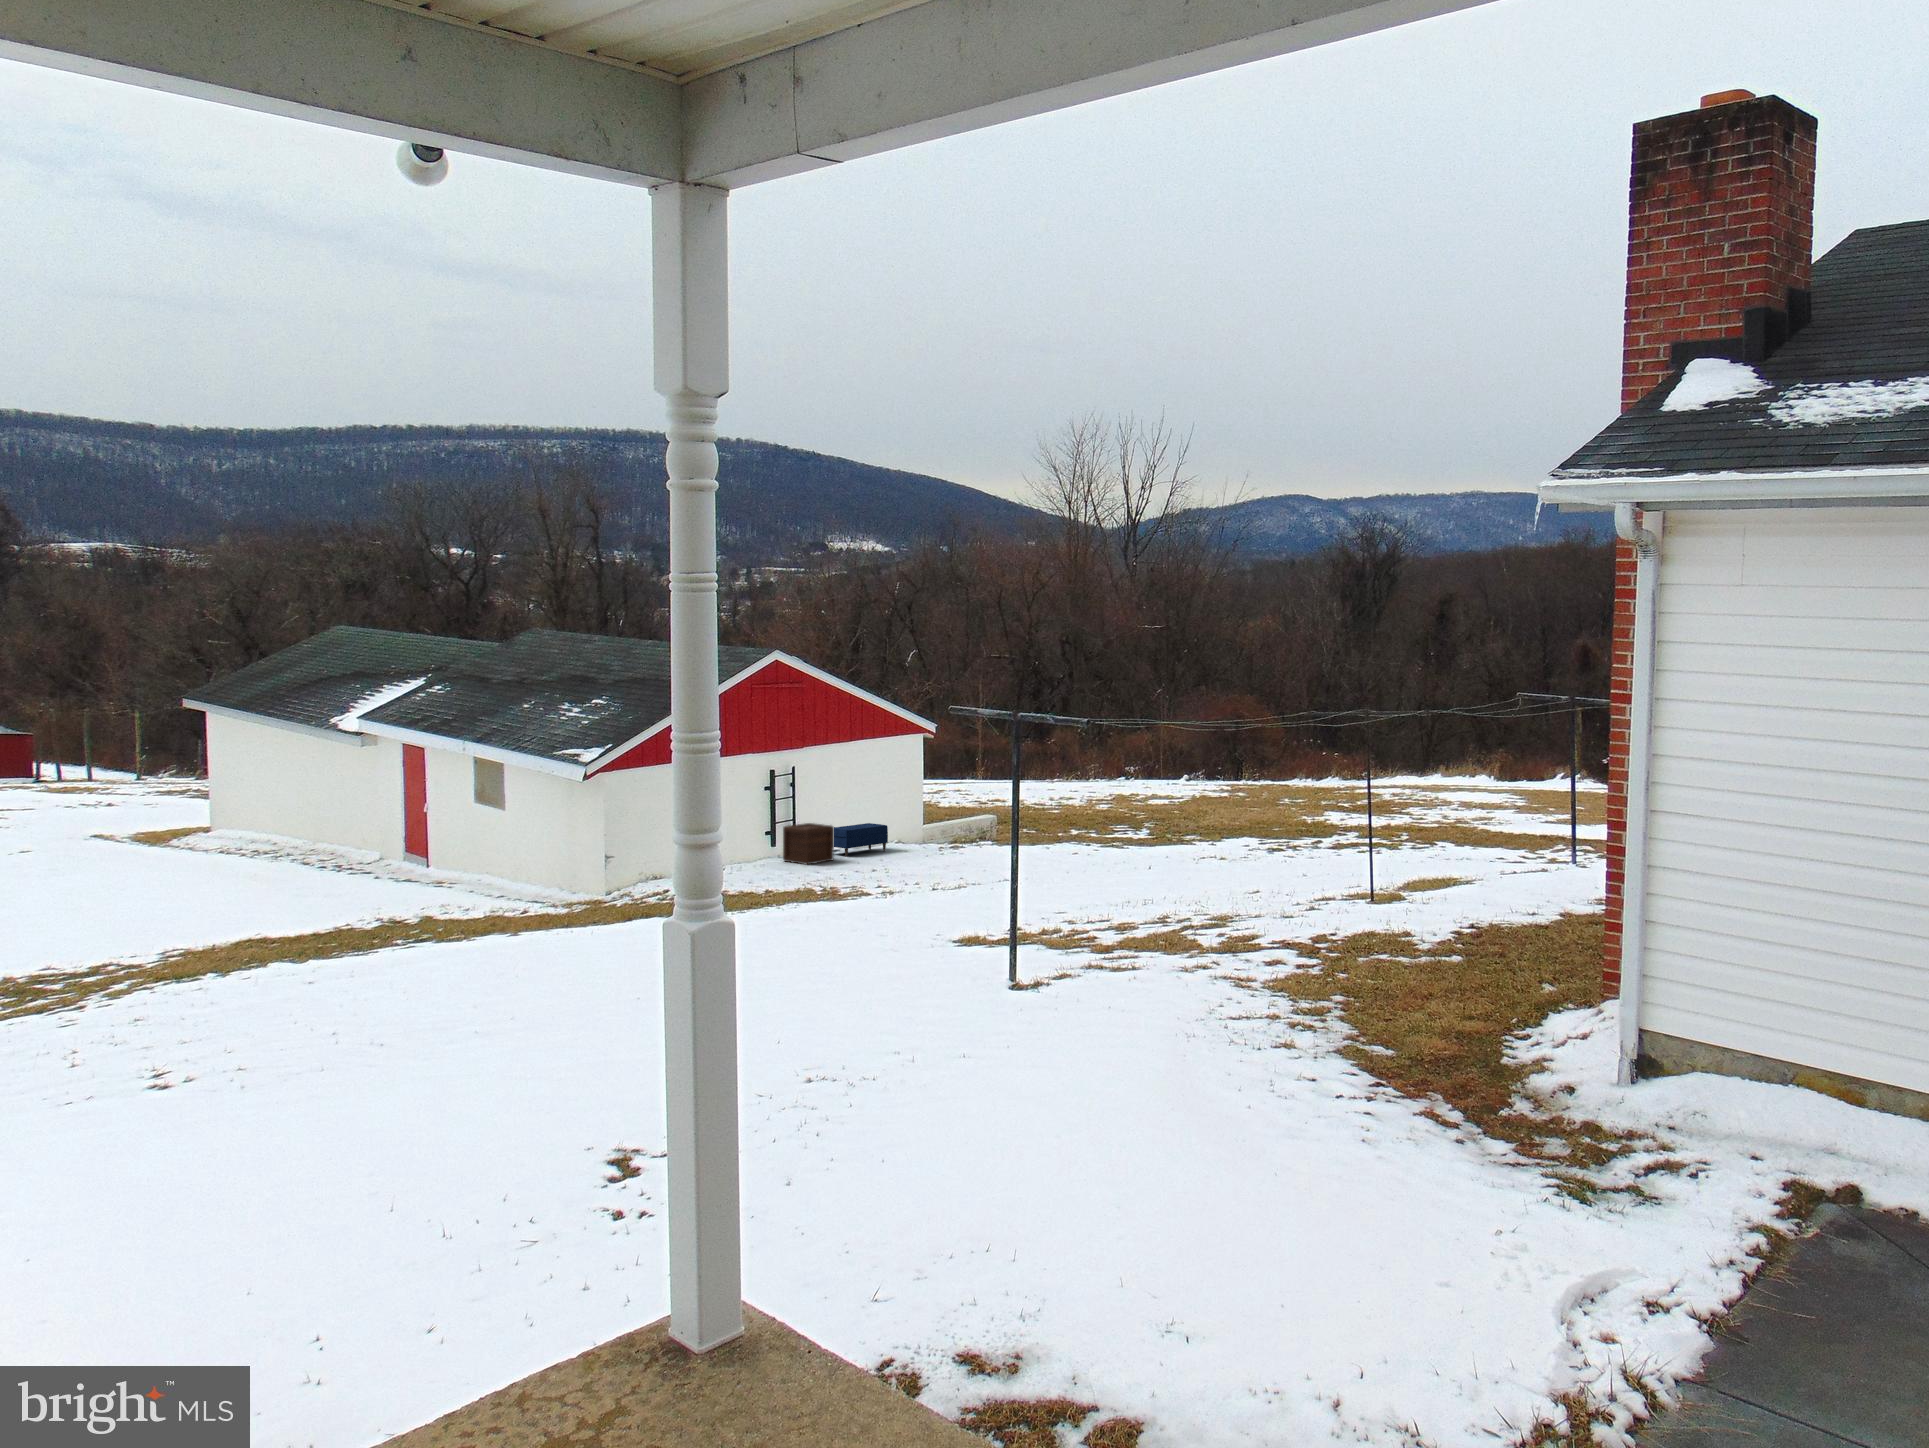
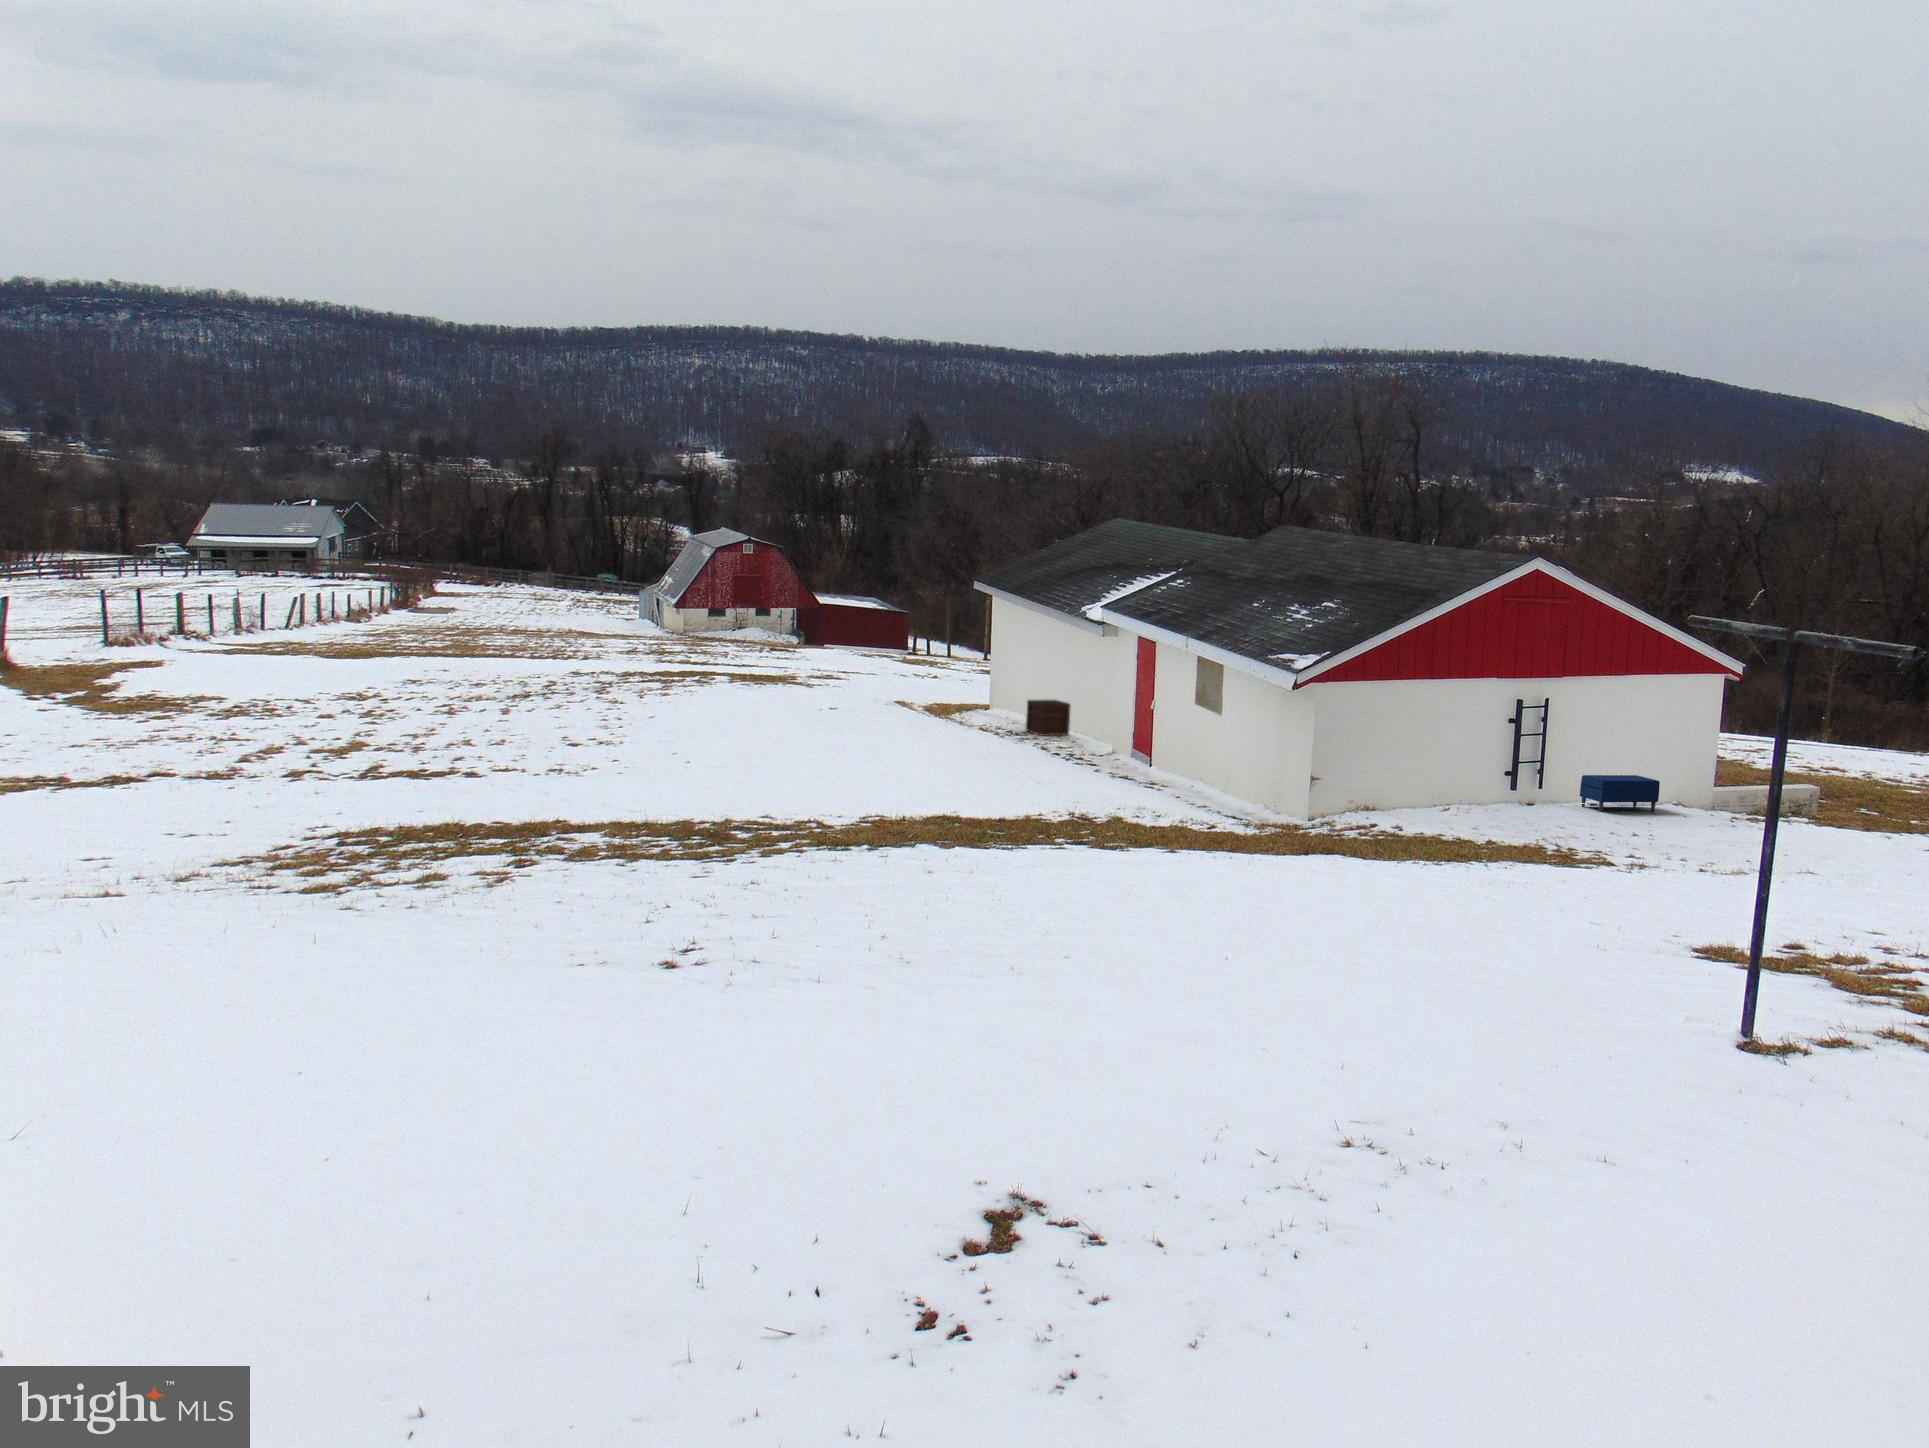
wooden crate: present [783,823,834,864] -> present [1026,700,1071,736]

